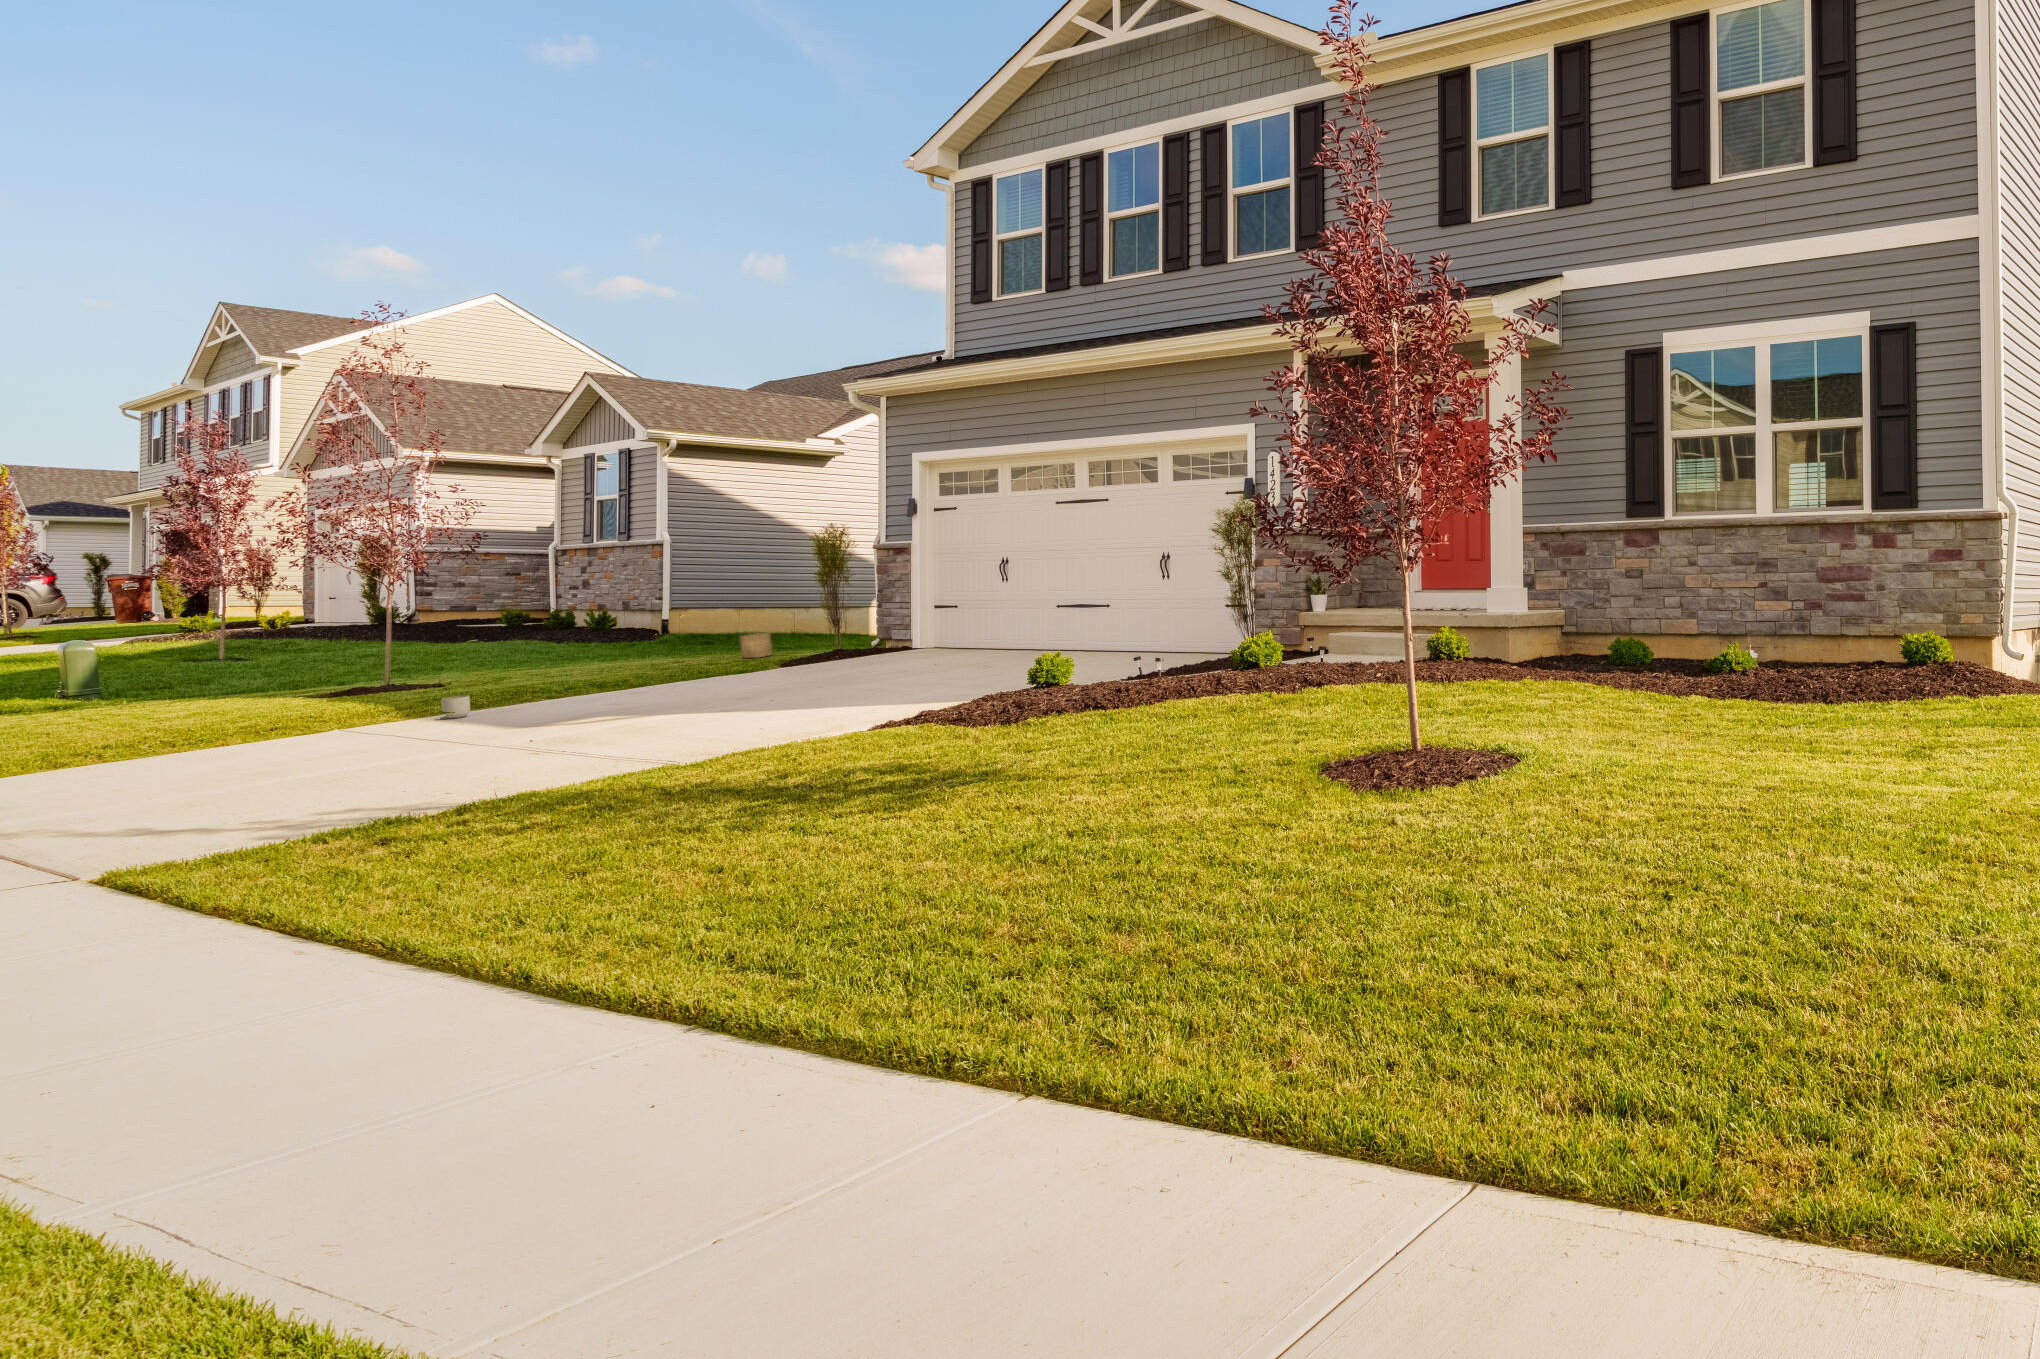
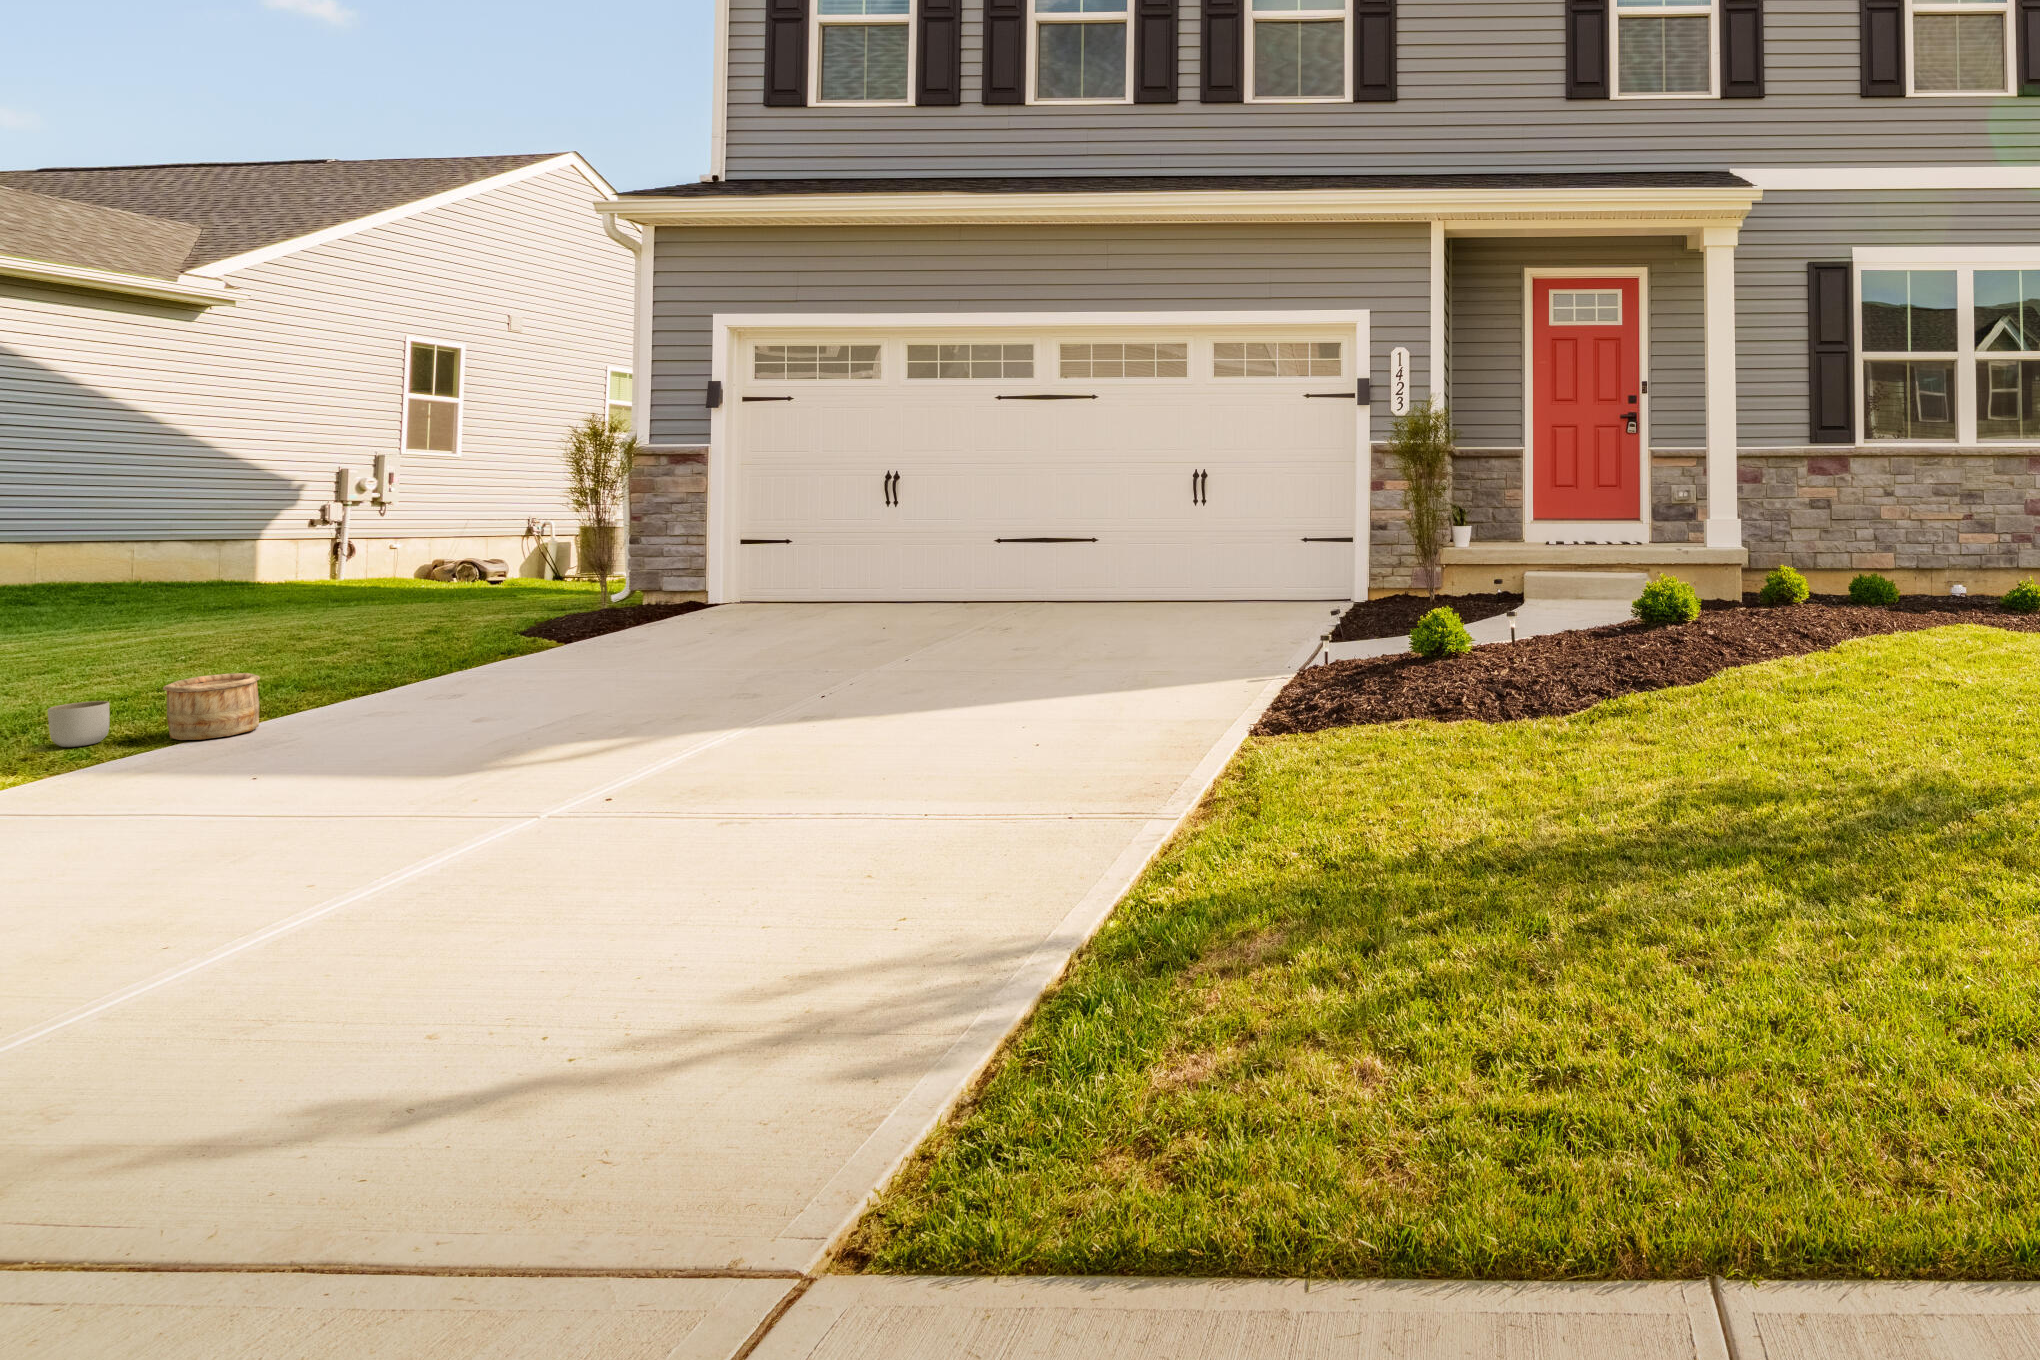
wooden bucket: present [740,633,772,658] -> present [163,673,260,740]

